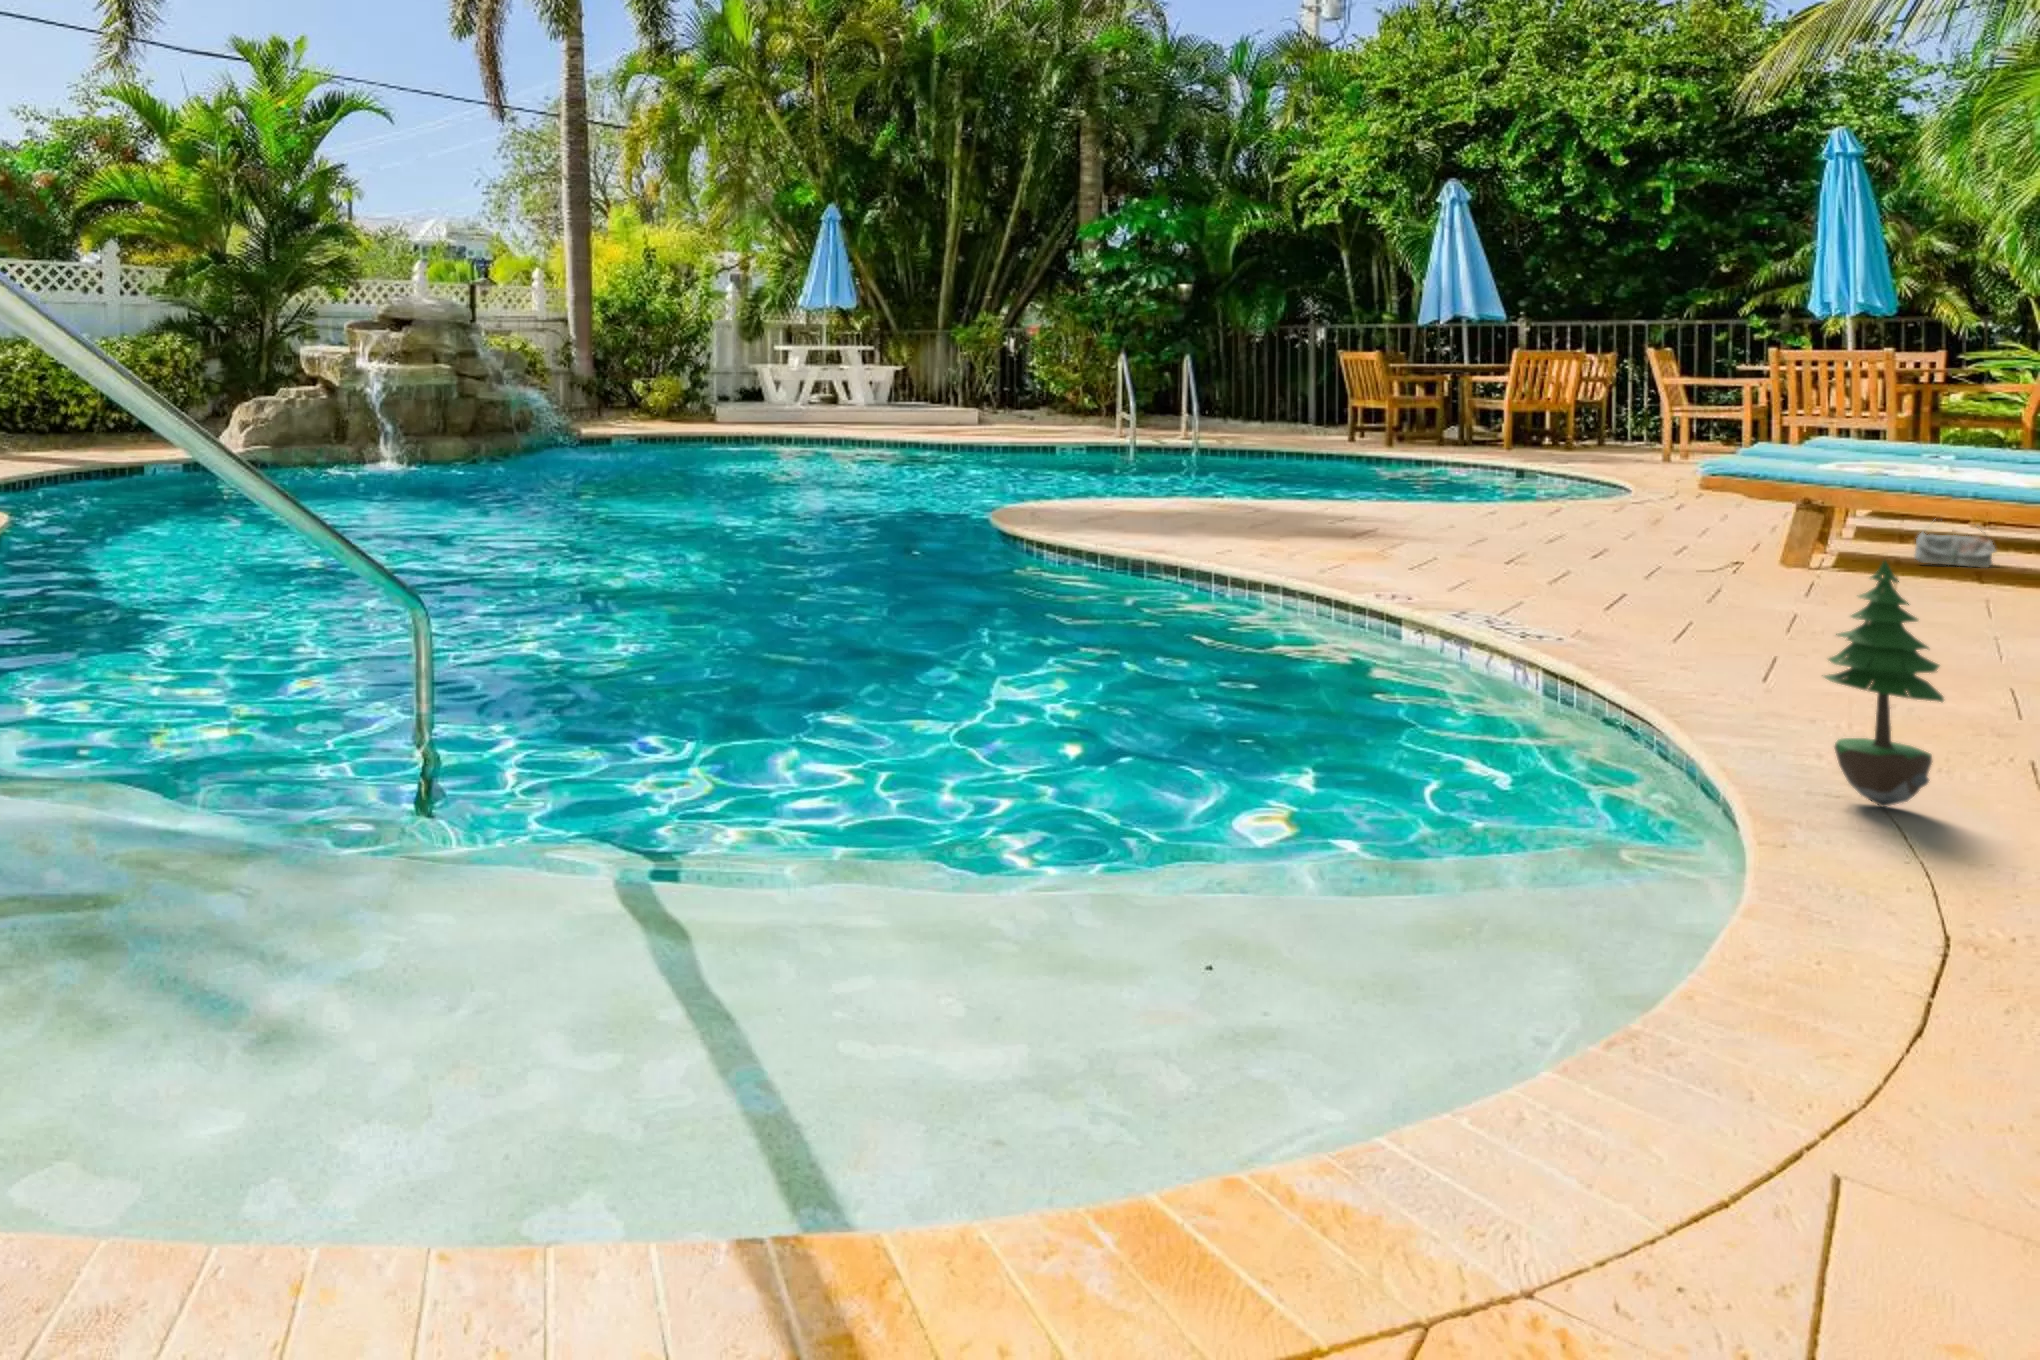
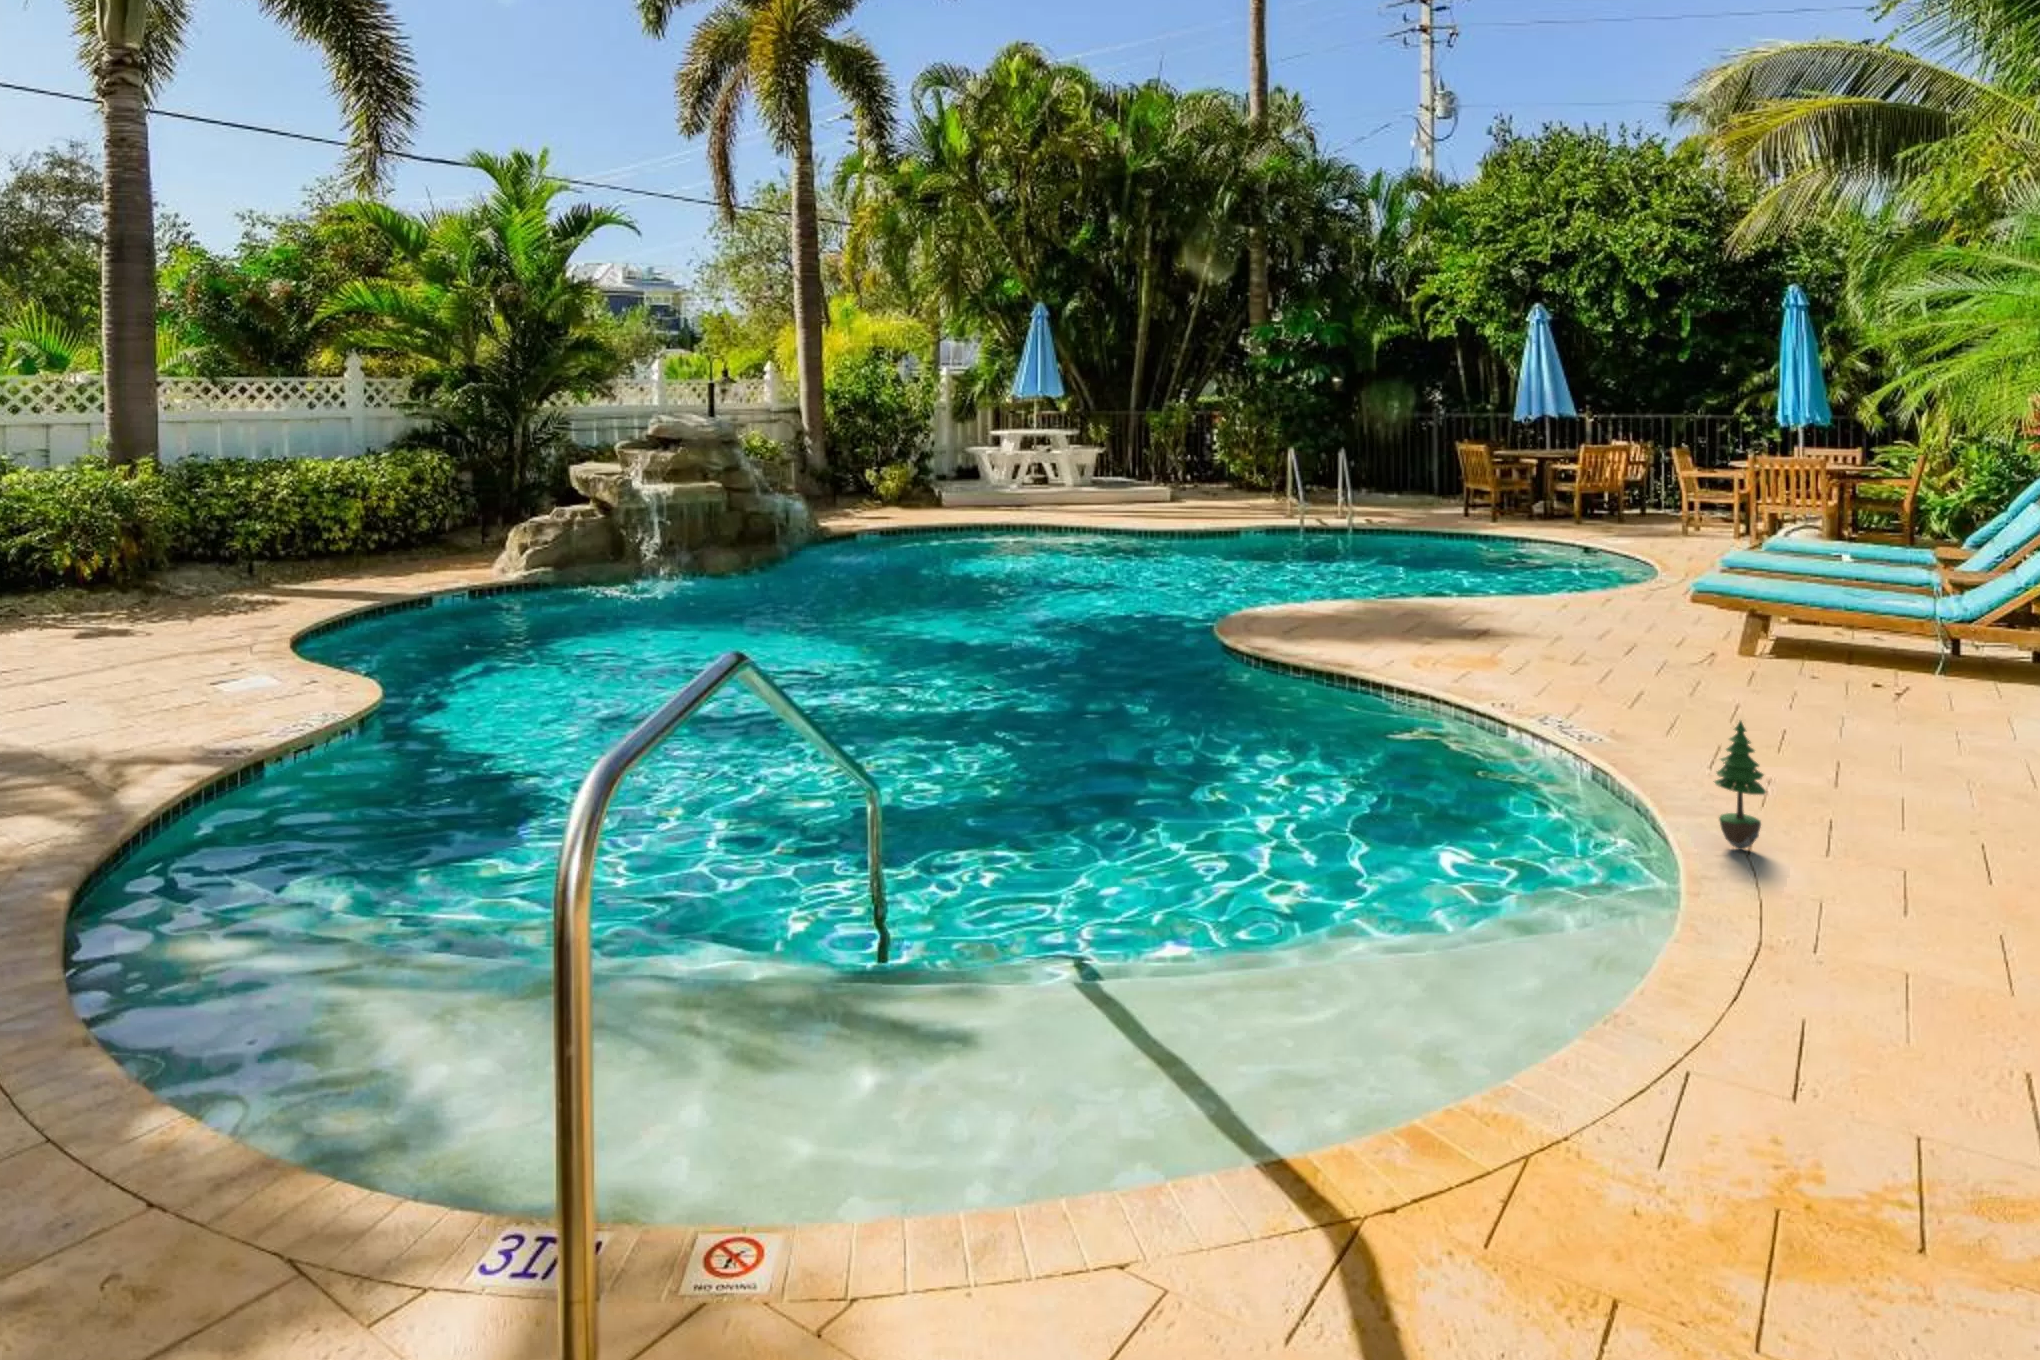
bag: present [1914,520,1996,568] -> none [1807,612,1851,655]

